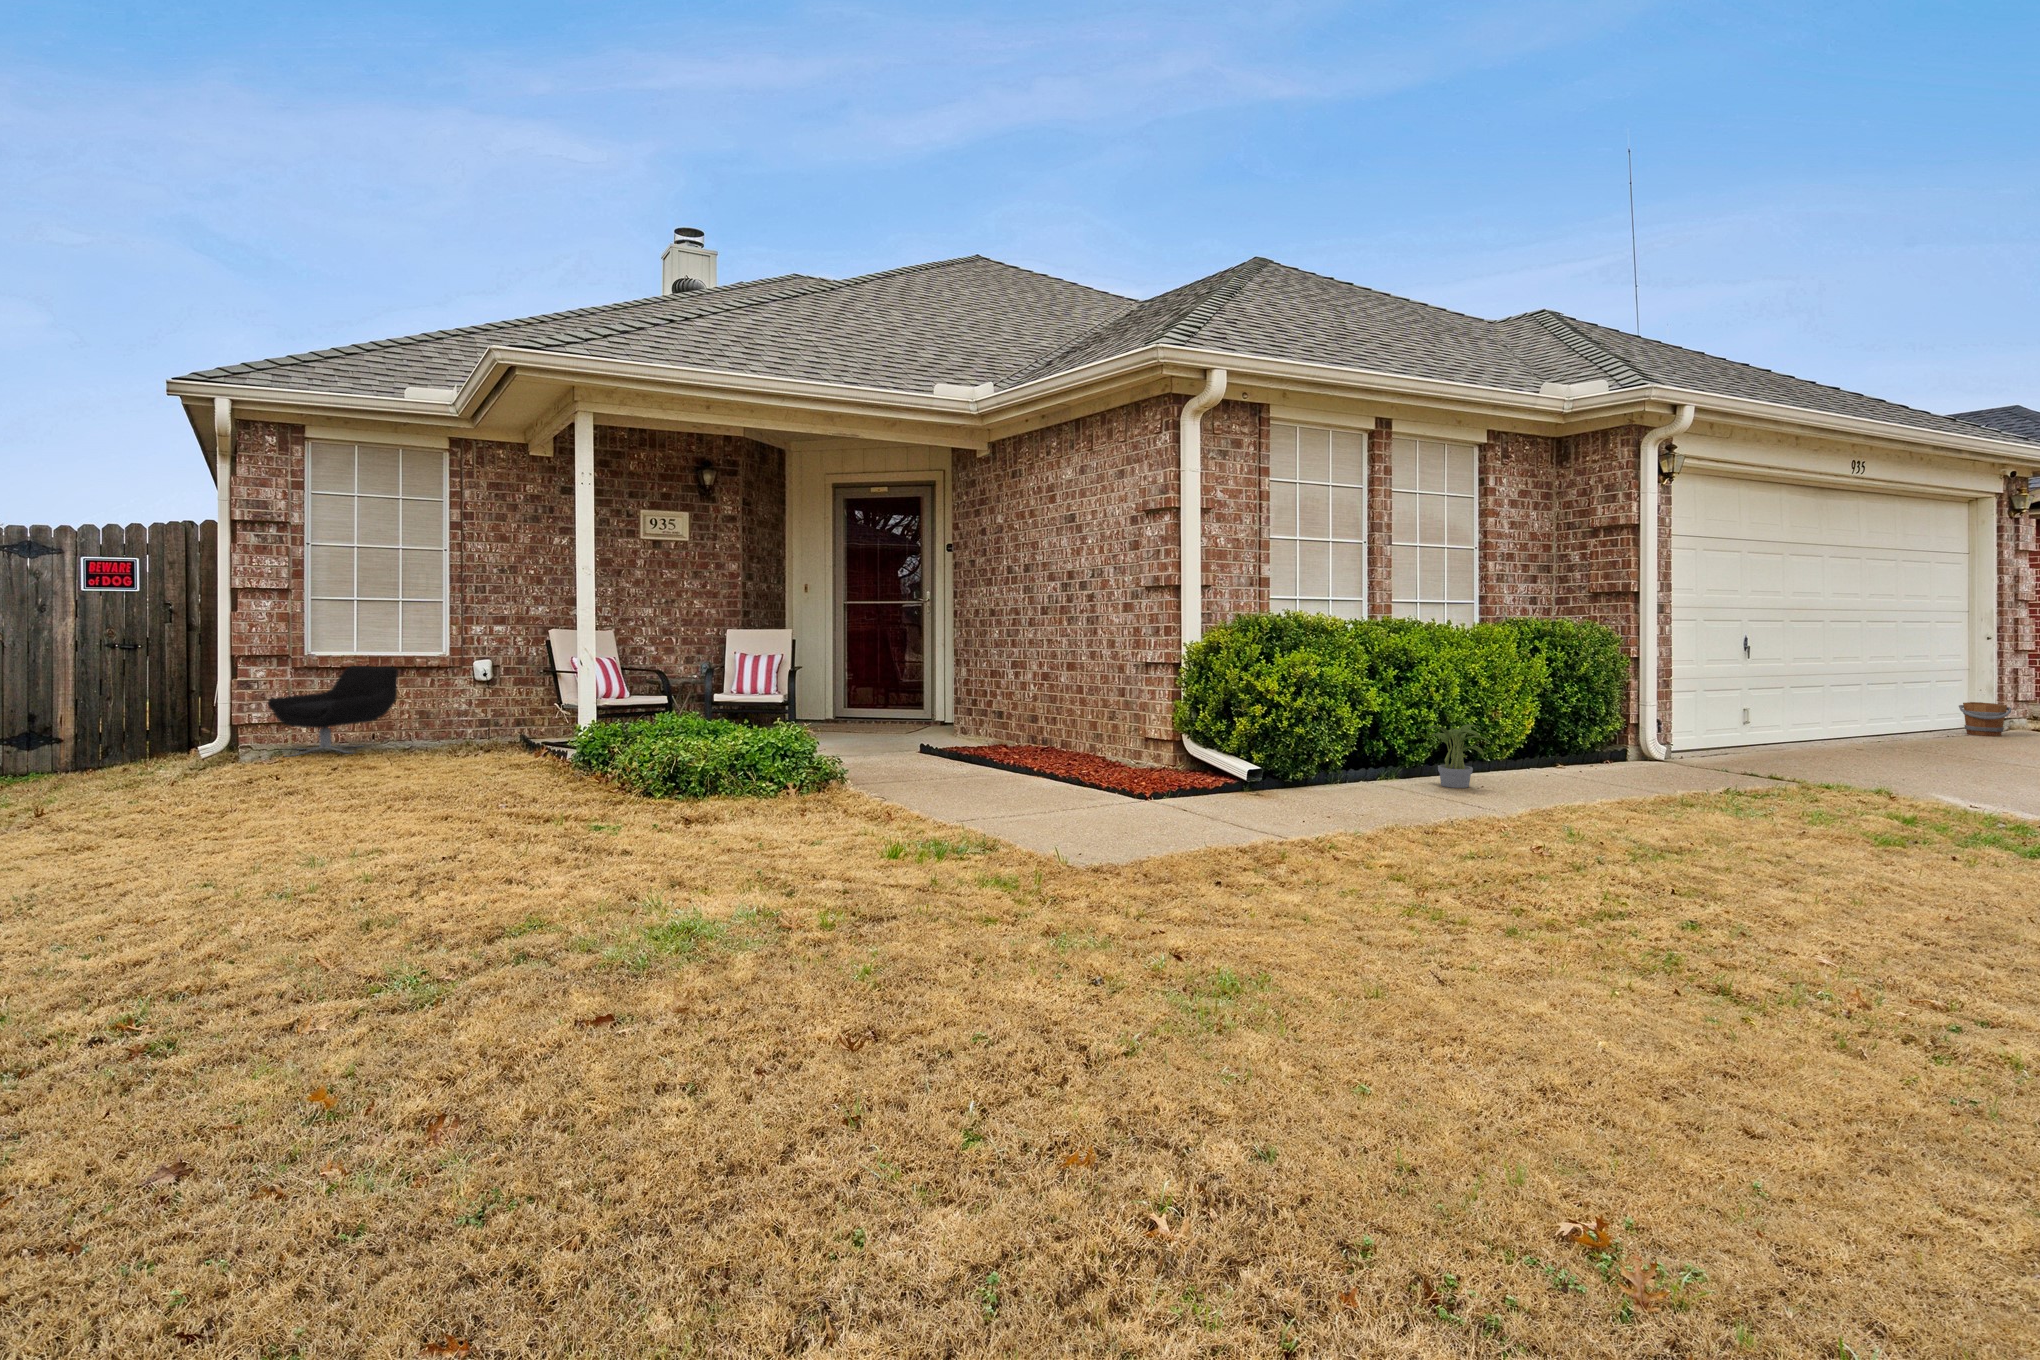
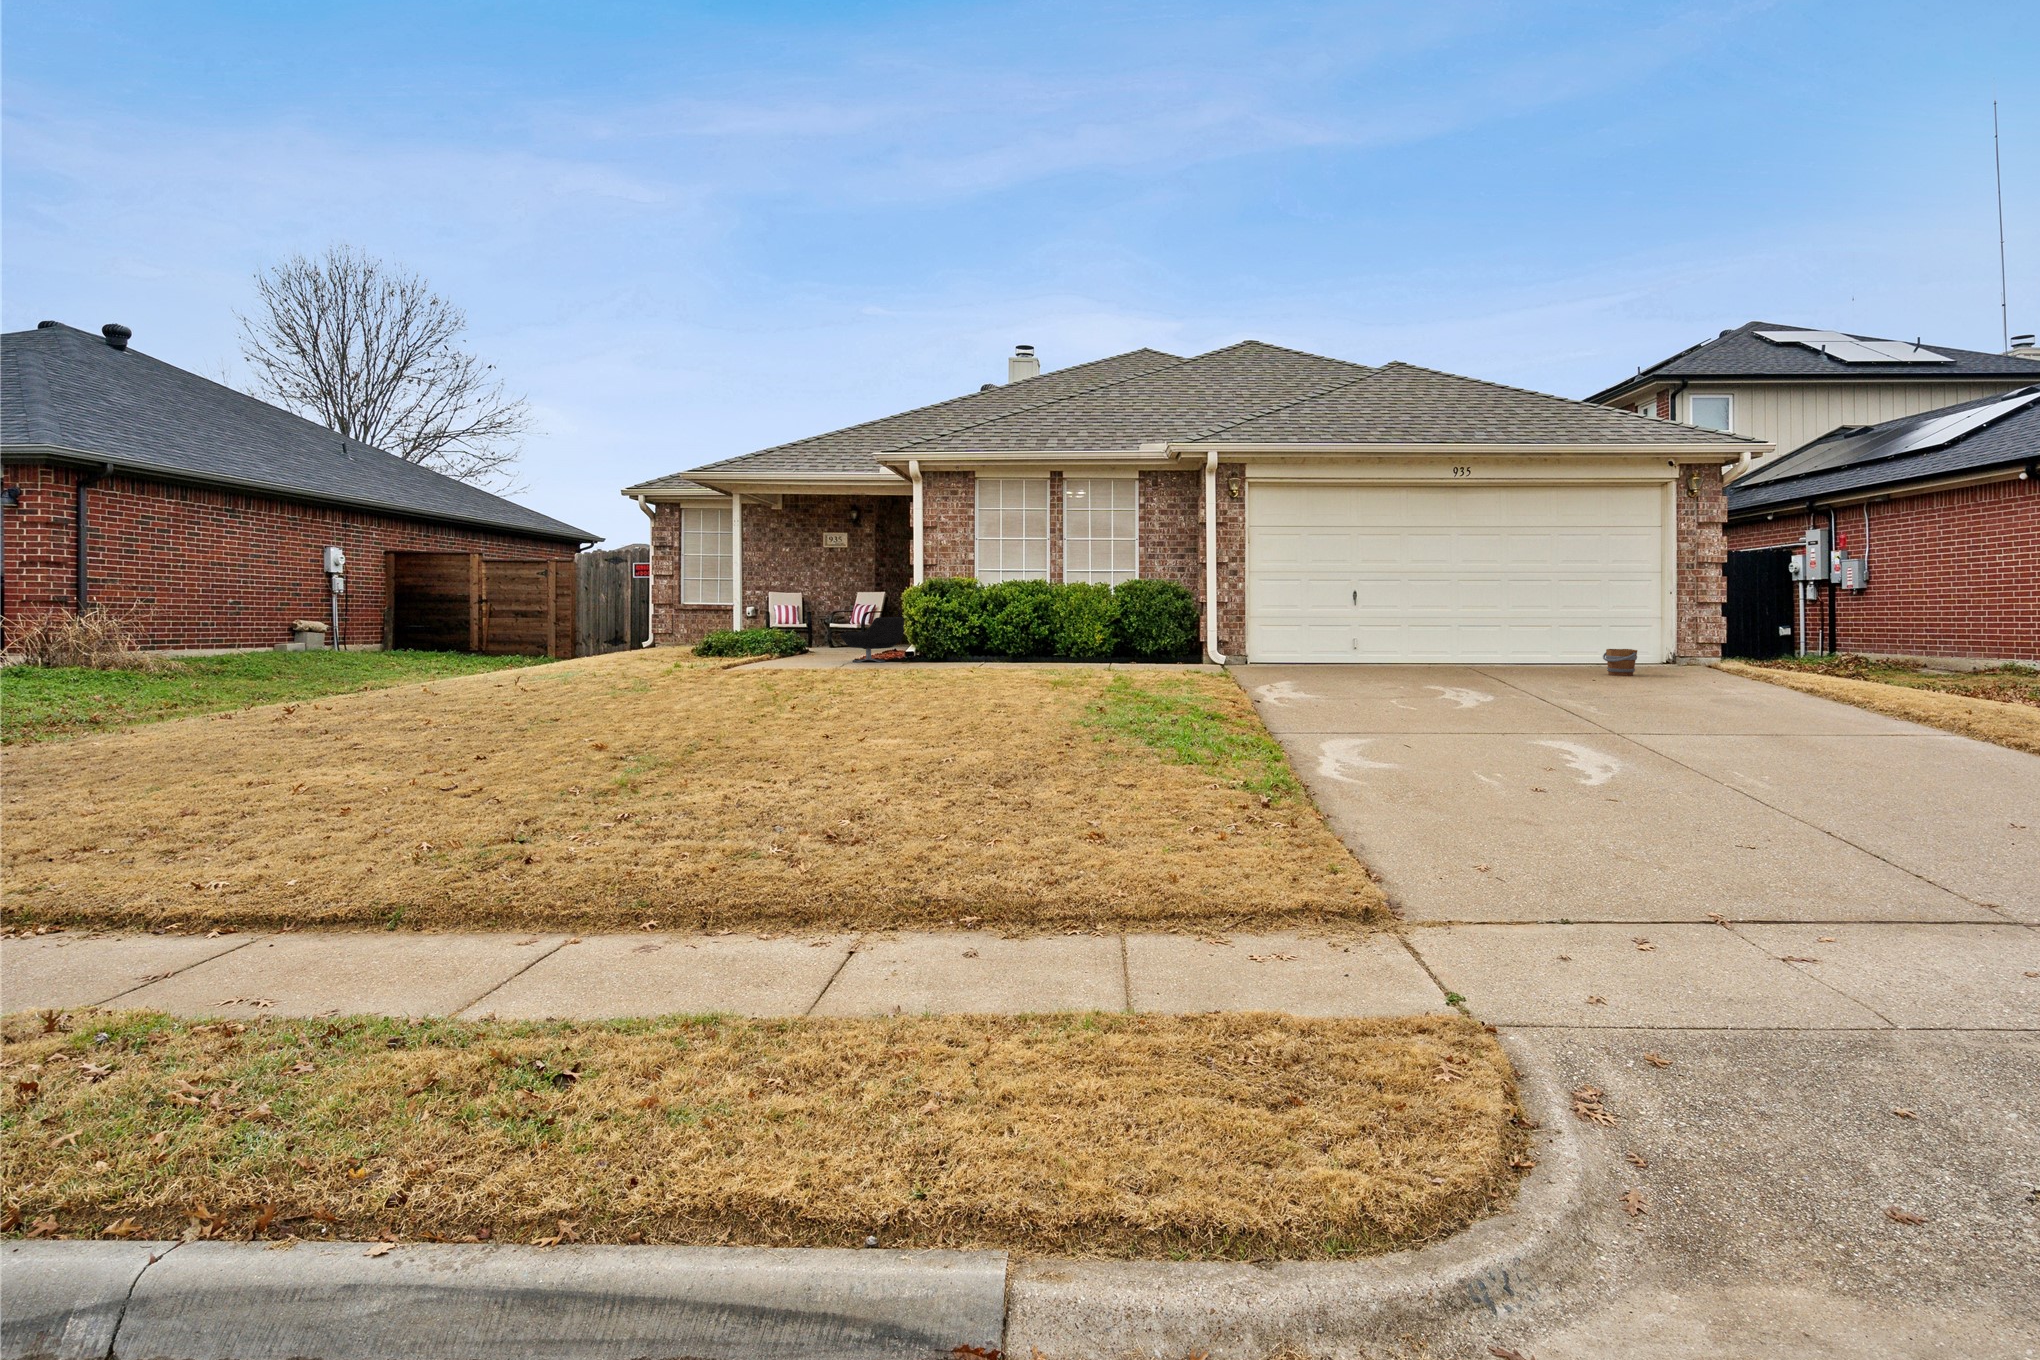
lounge chair: present [268,666,398,753] -> present [840,617,904,663]
potted plant: present [1428,724,1490,788] -> none [994,637,1031,670]

